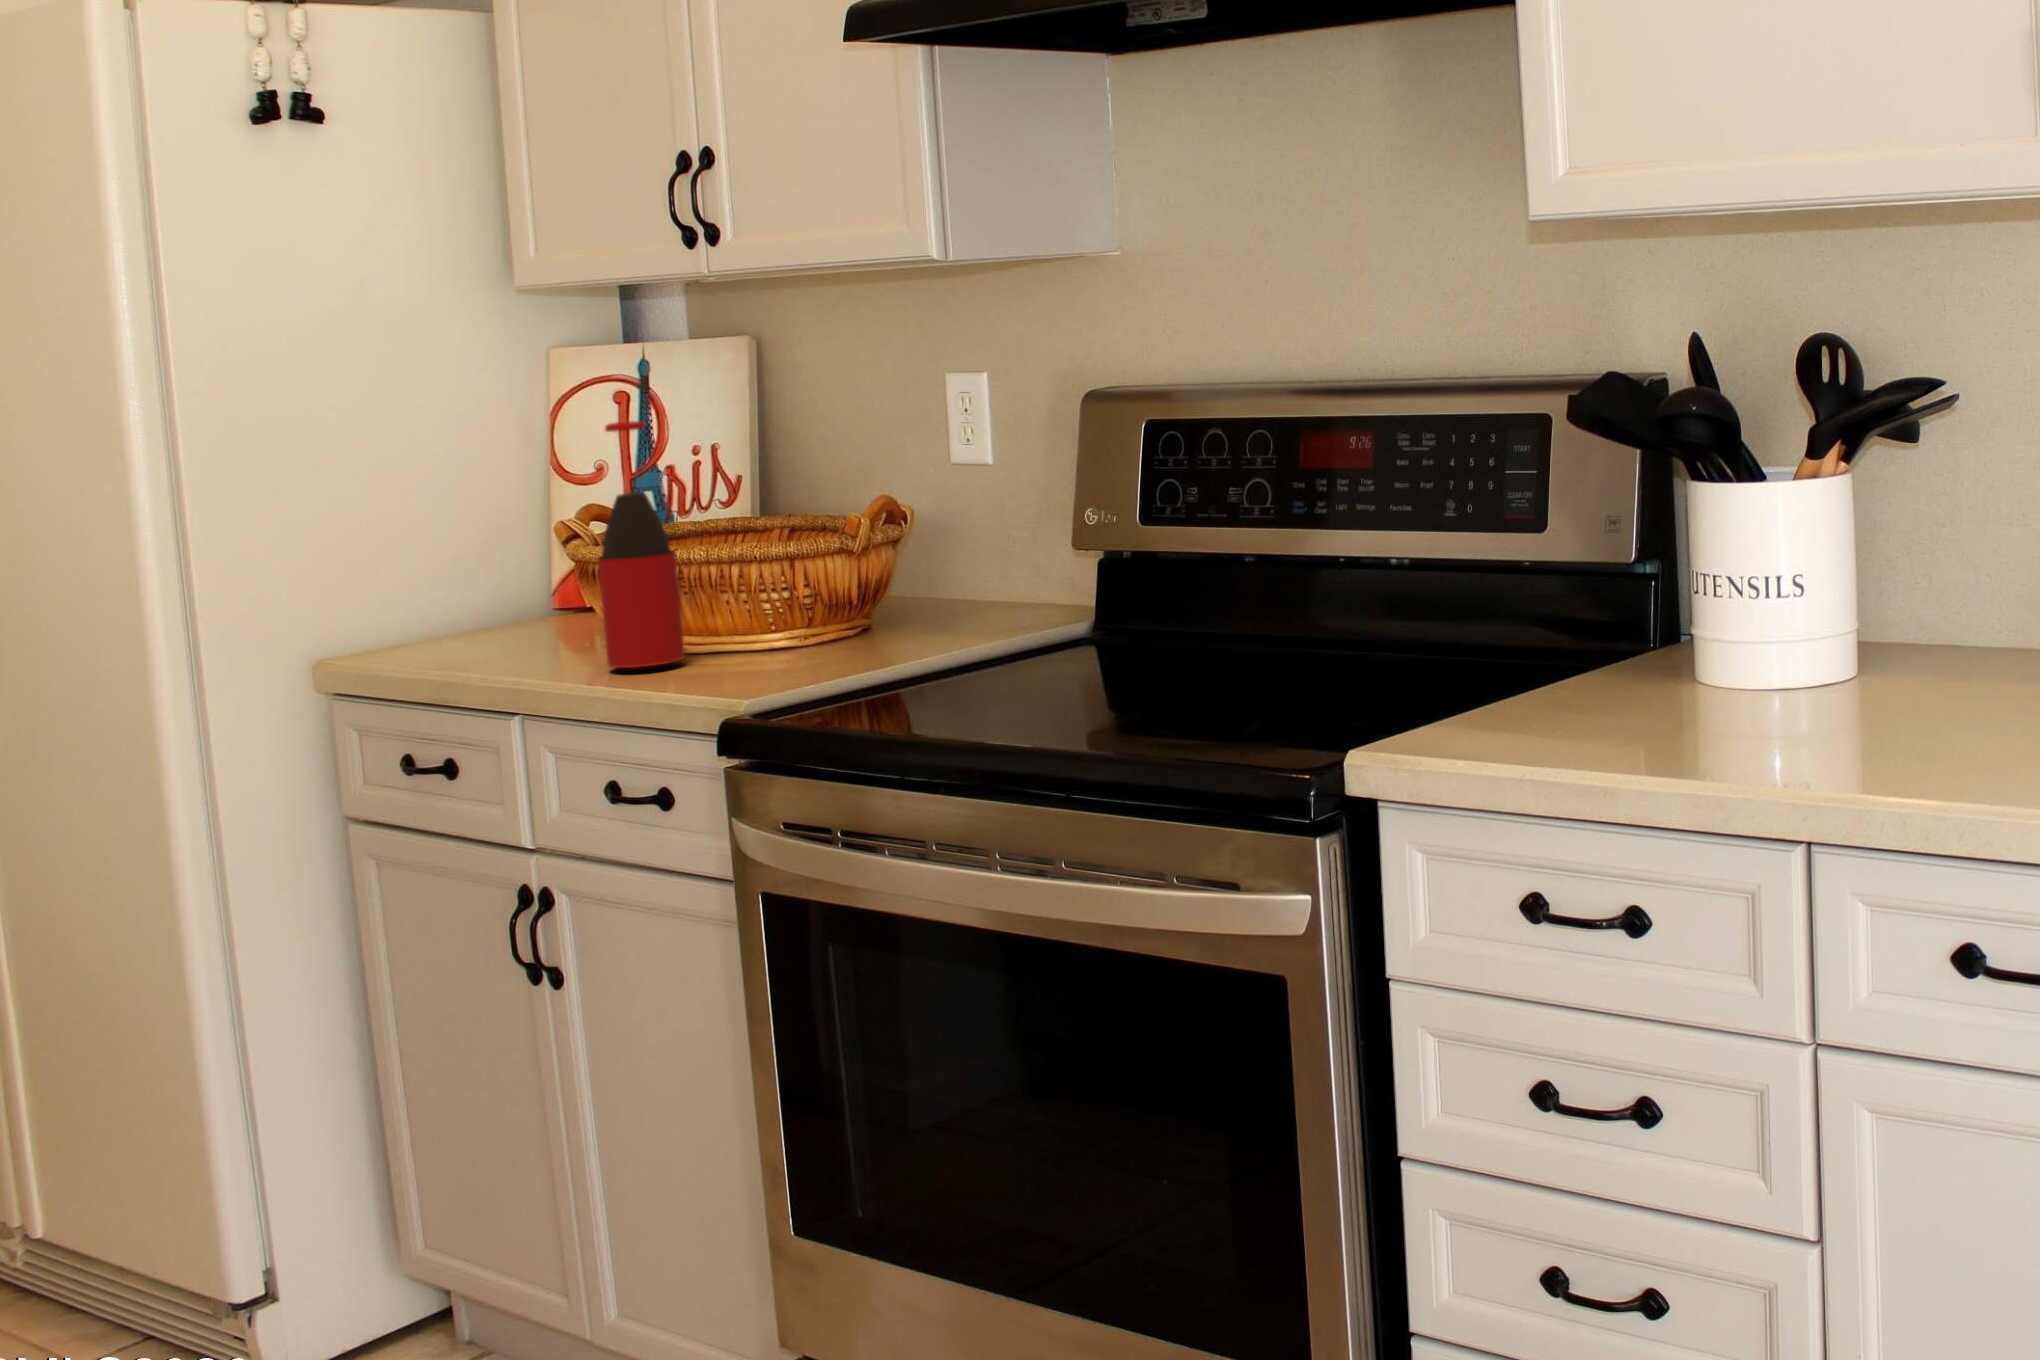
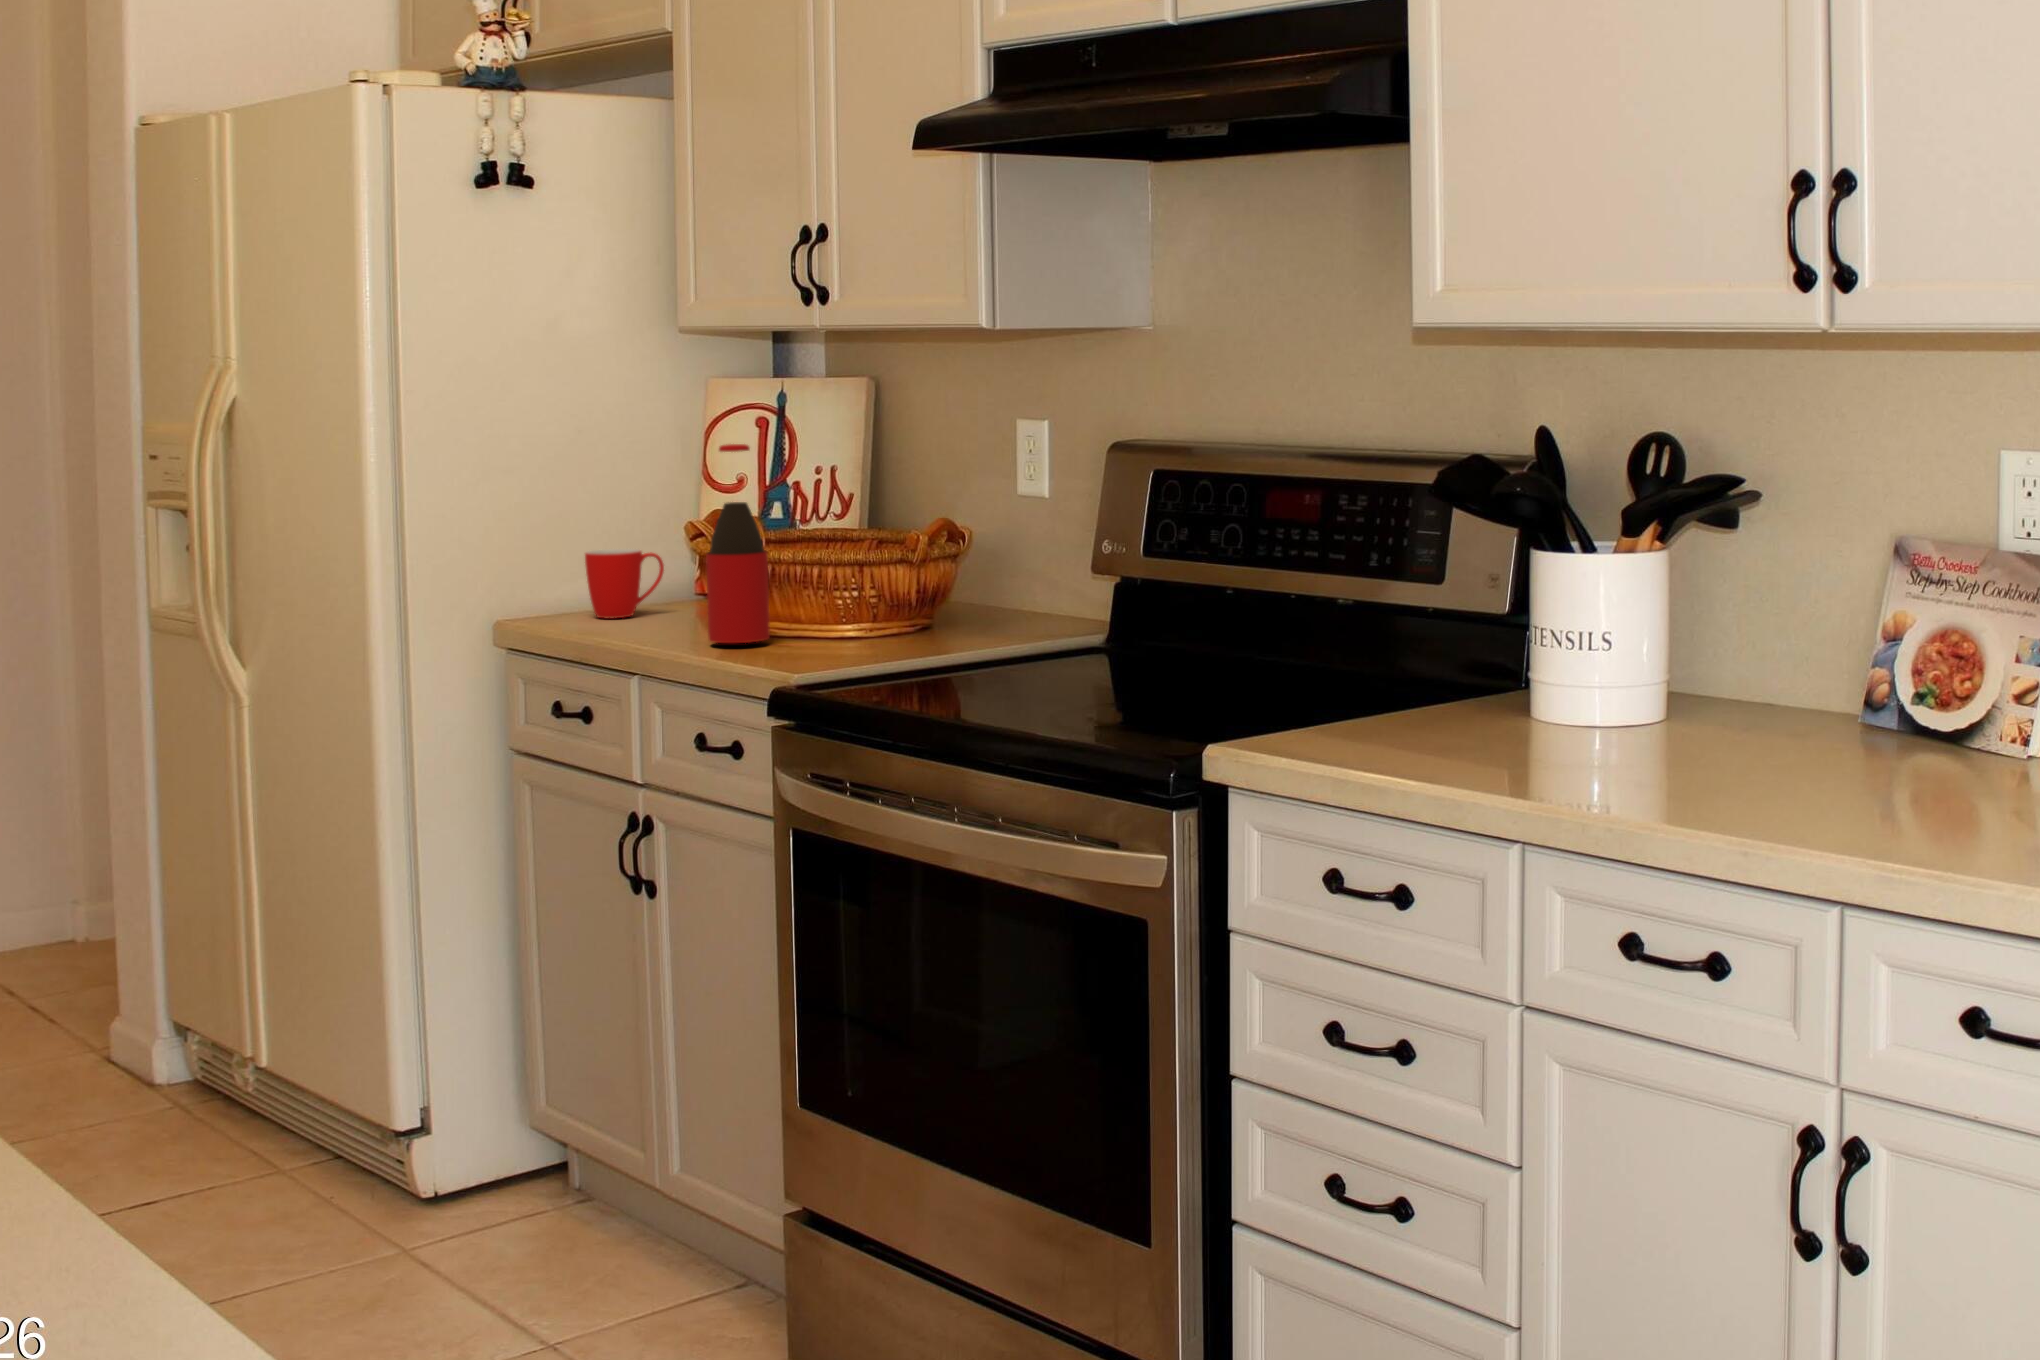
mug: none [424,560,526,648] -> present [585,549,664,618]

